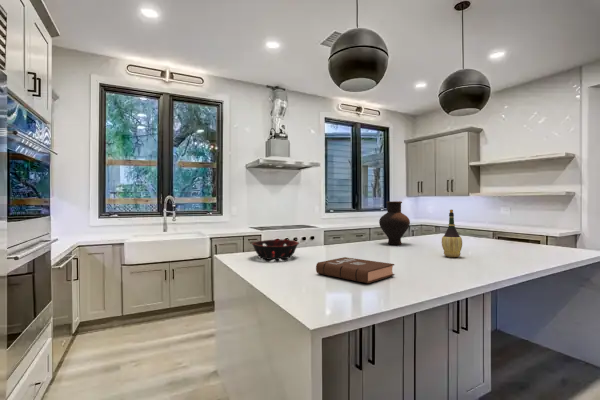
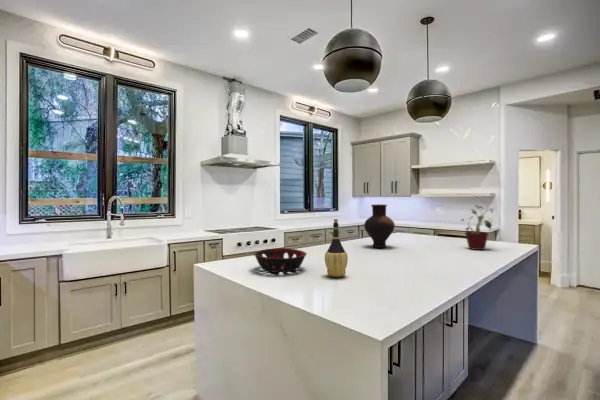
potted plant: none [481,201,524,250] -> present [462,205,492,250]
wine bottle: present [442,210,462,257] -> present [325,219,348,277]
book: present [316,257,394,283] -> none [352,268,433,300]

